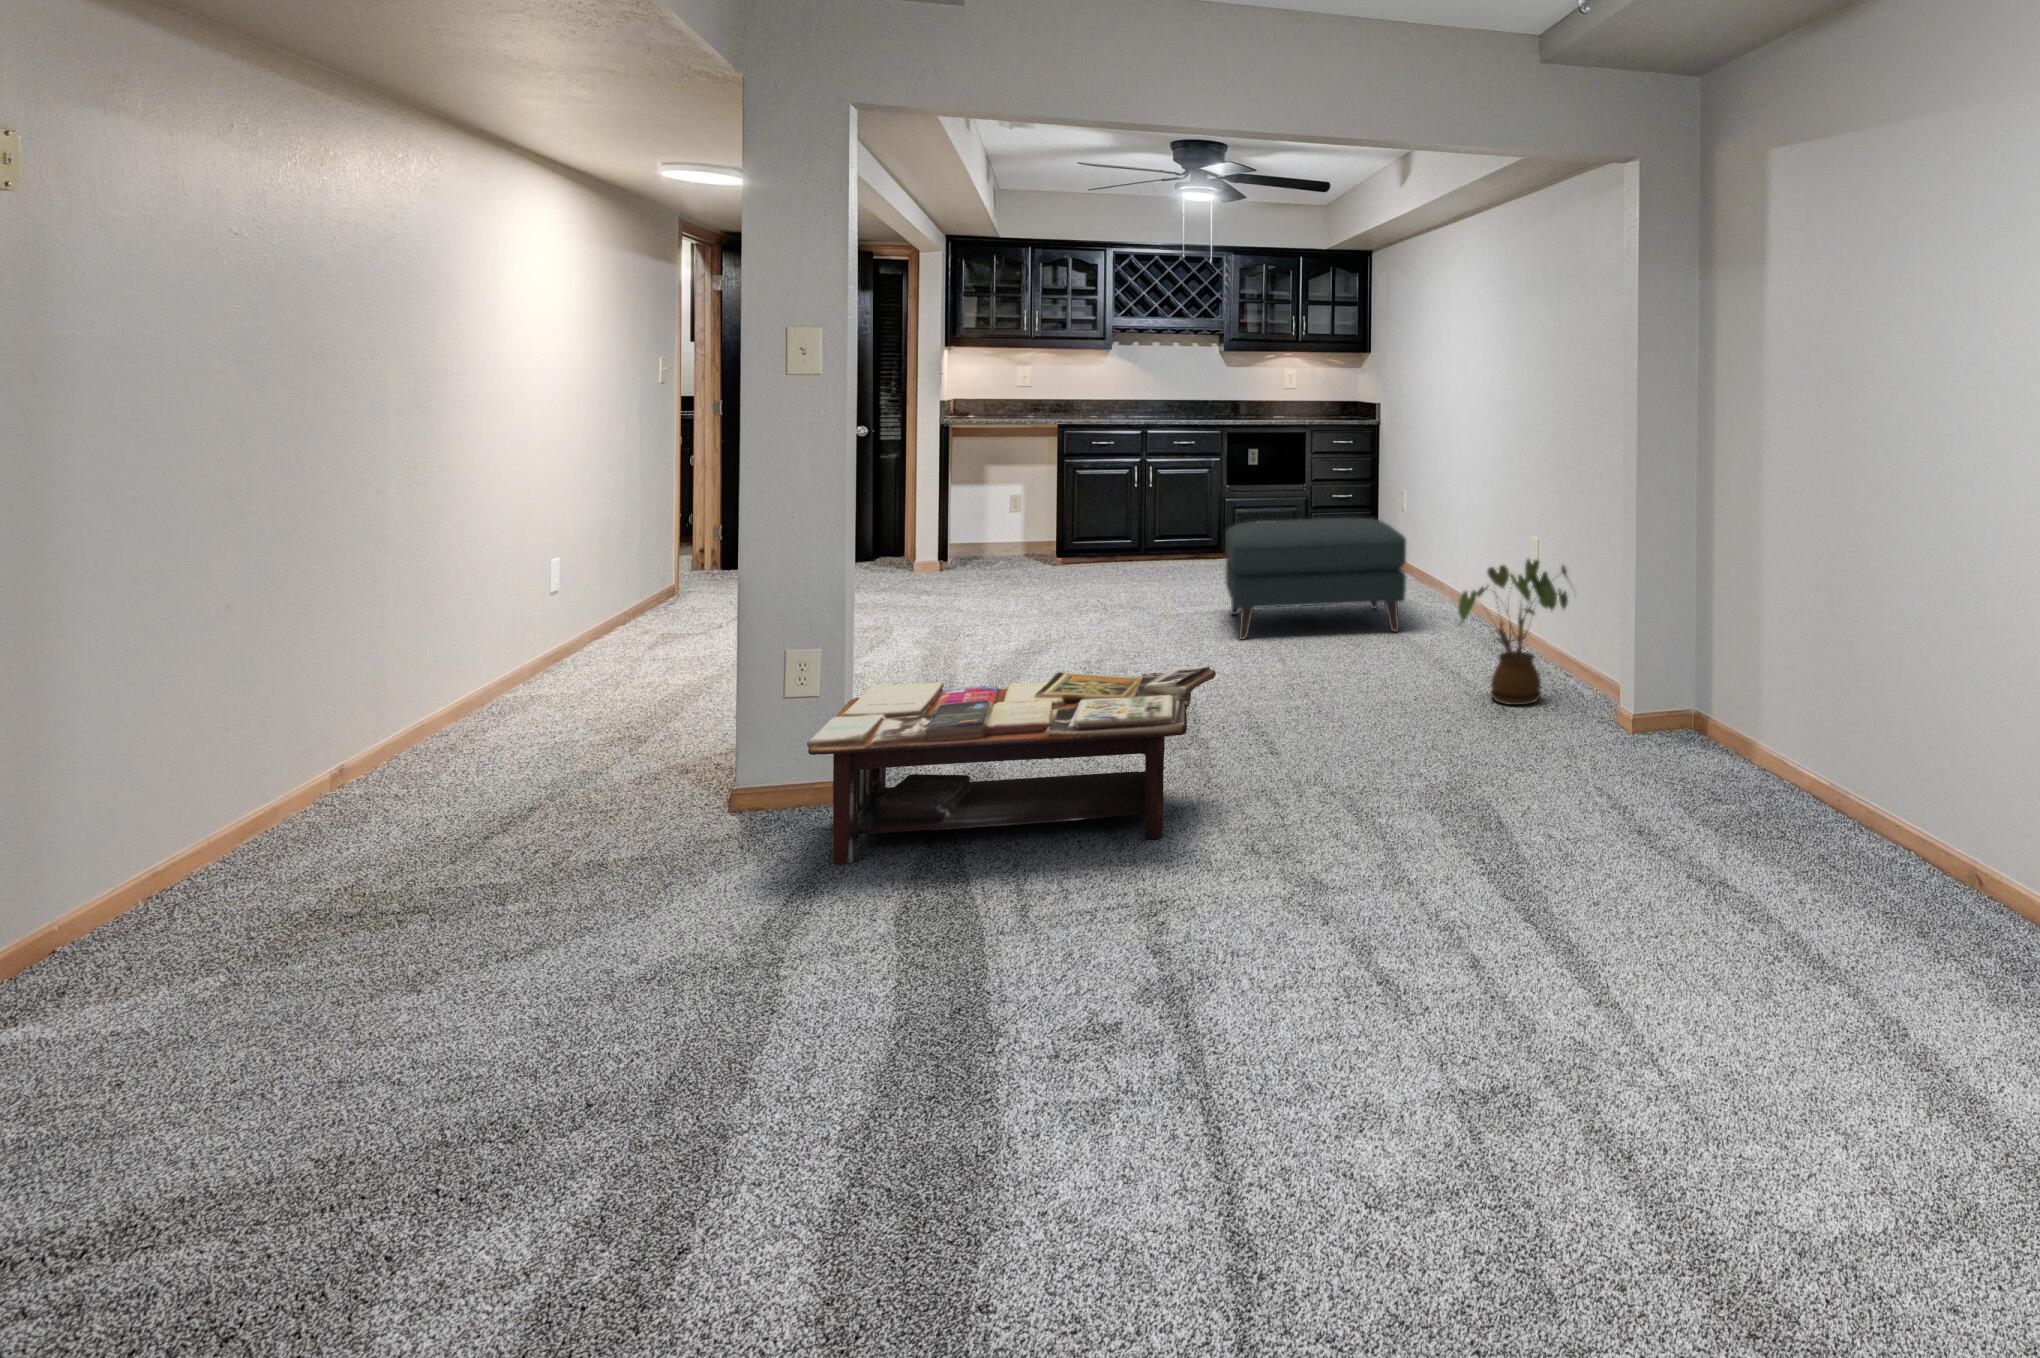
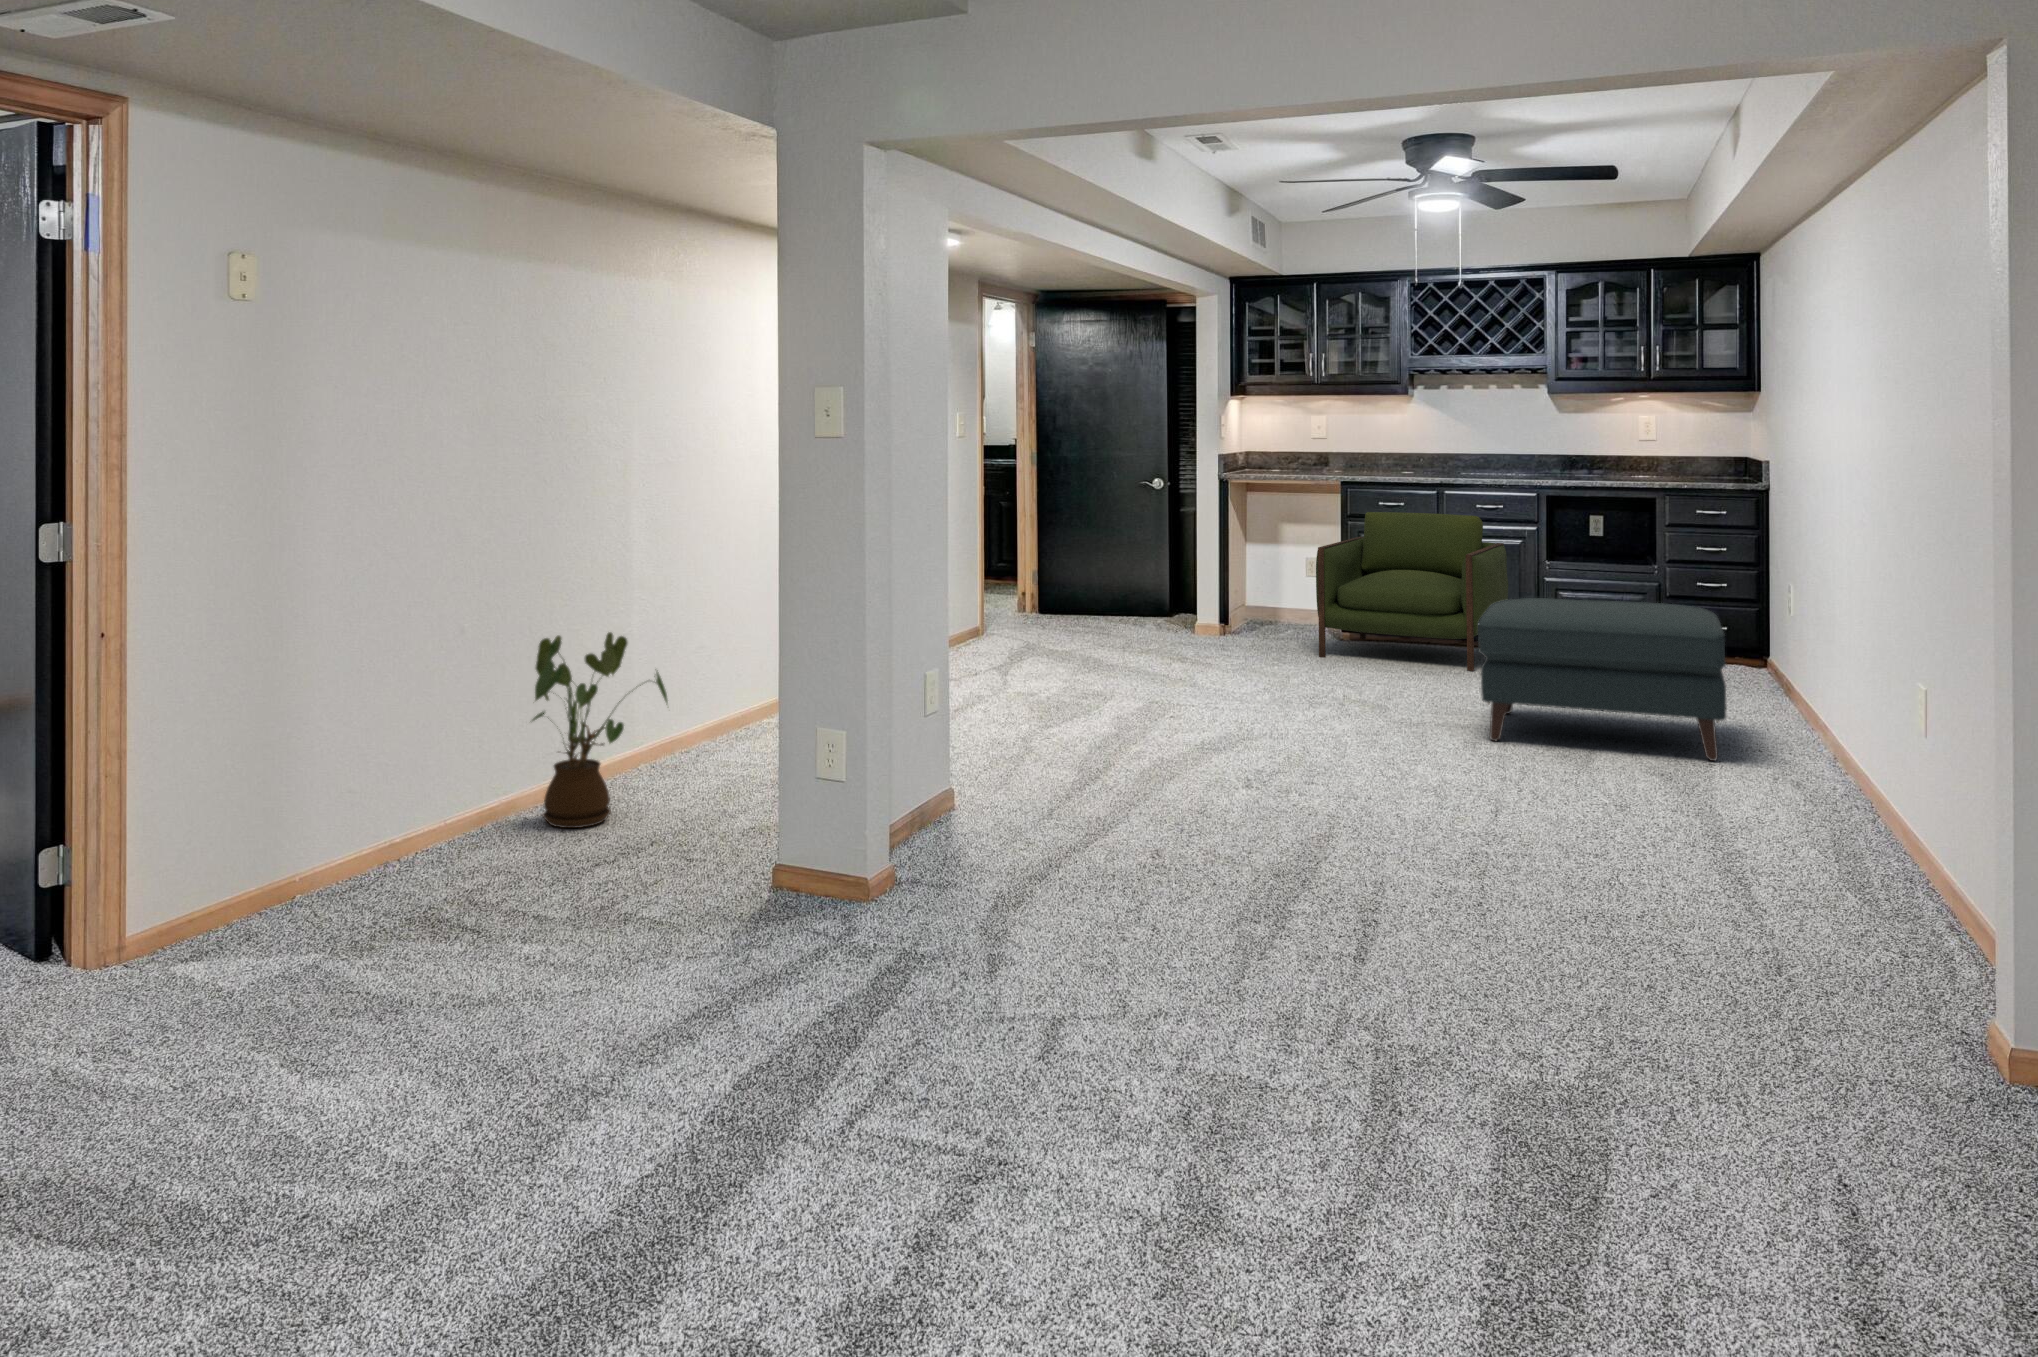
armchair: none [1047,453,1198,583] -> present [1316,512,1508,671]
house plant: present [1458,559,1568,705] -> present [532,632,668,828]
coffee table: present [807,666,1216,864] -> none [916,710,1327,913]

